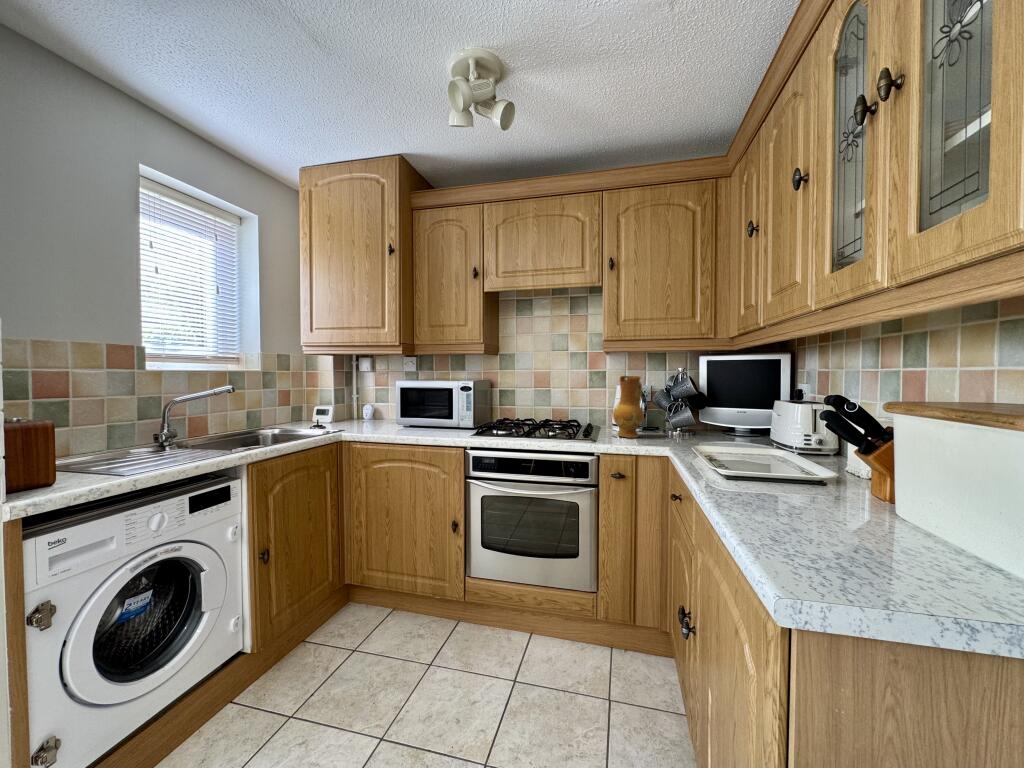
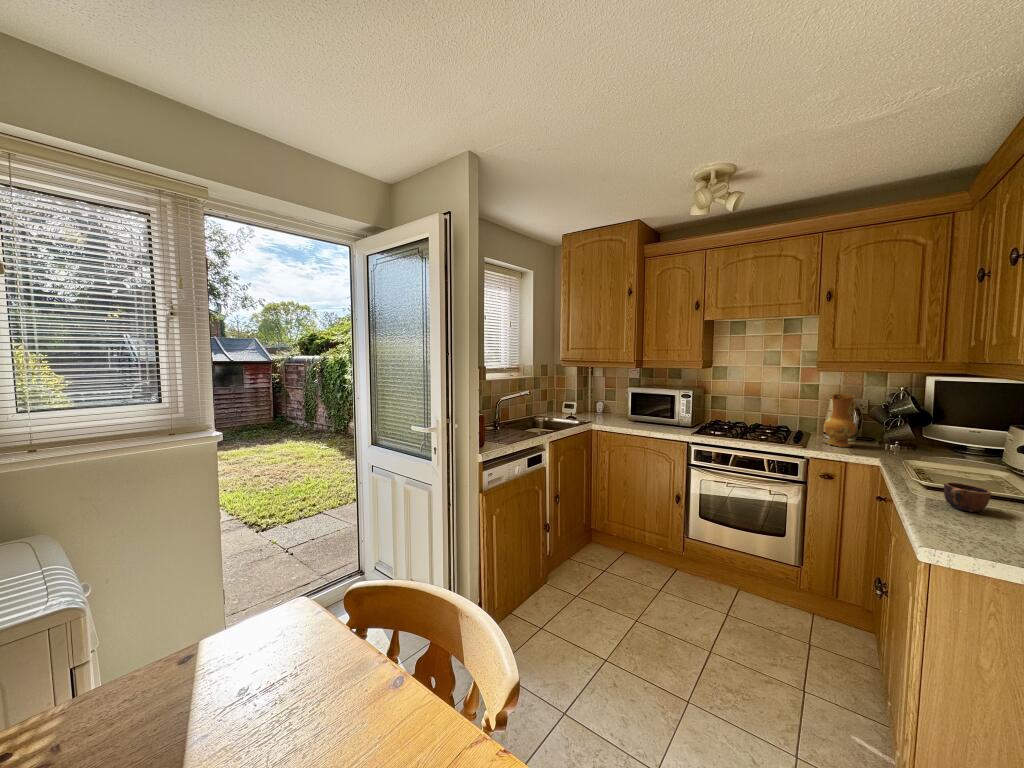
mug: none [756,468,809,508] -> present [944,482,991,512]

